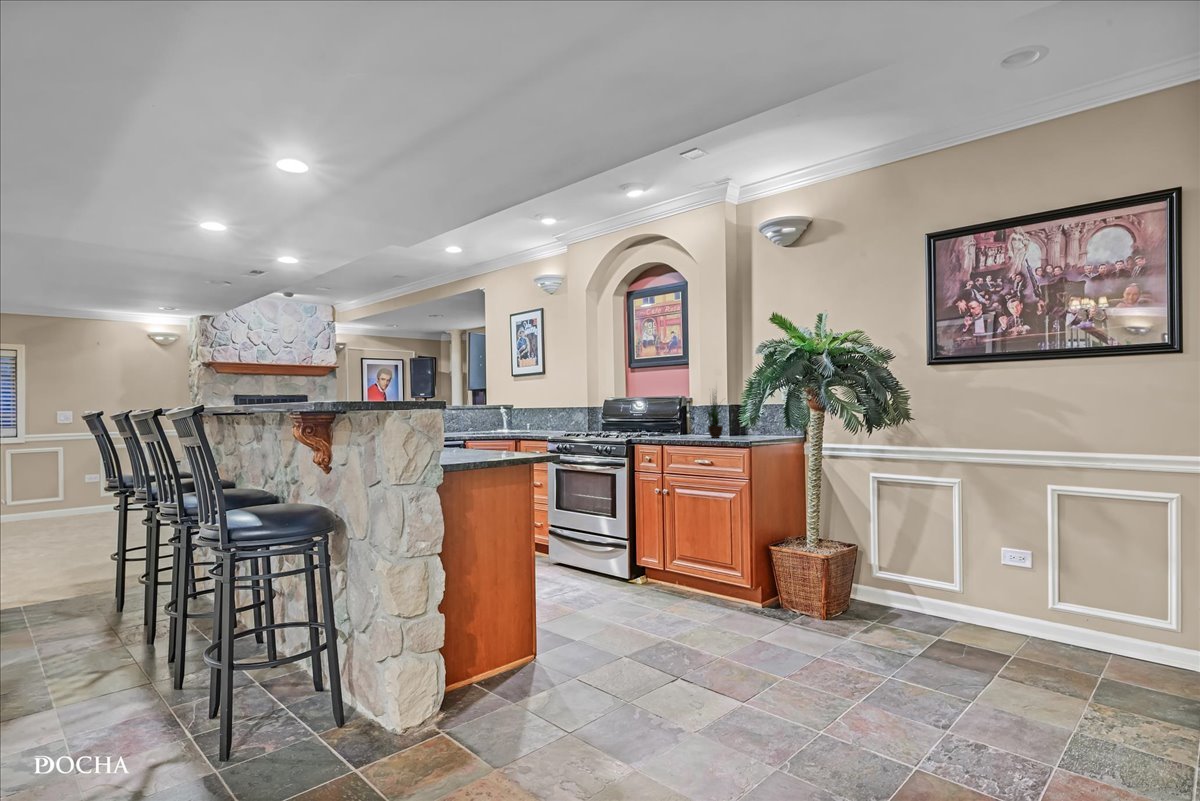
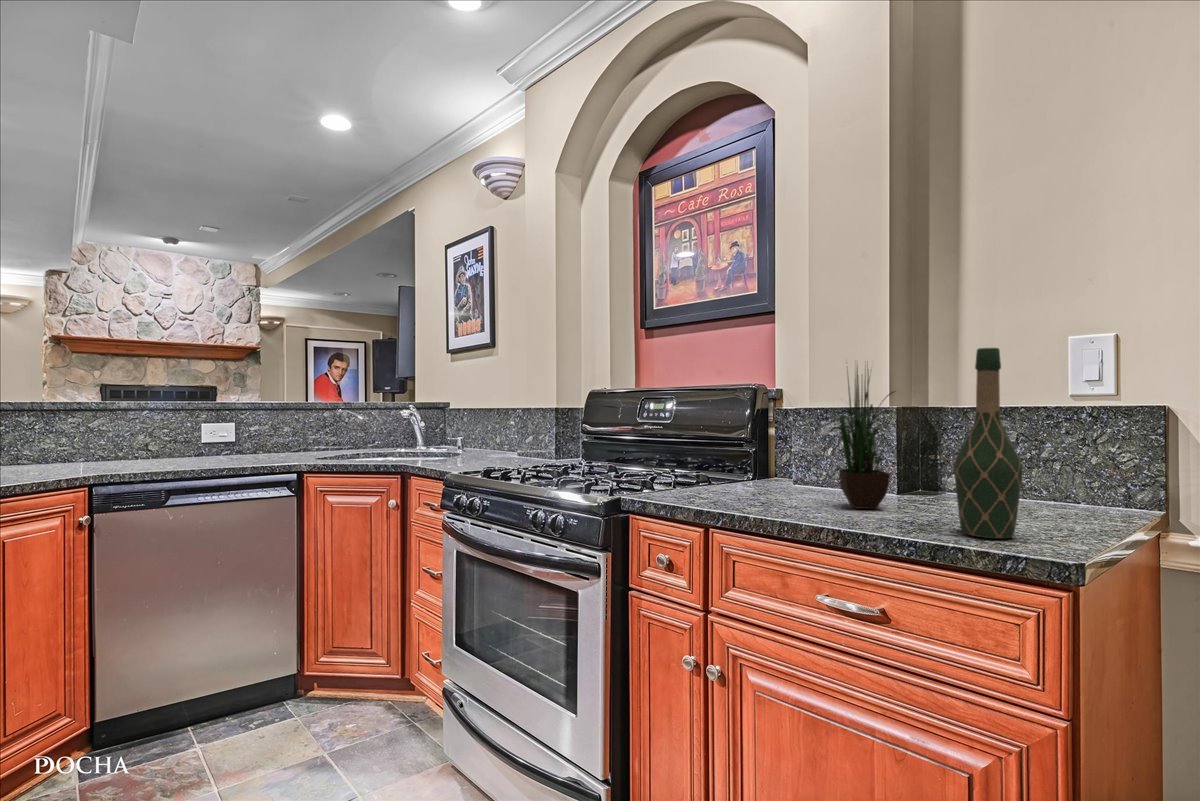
wine bottle: none [735,387,753,440] -> present [954,348,1023,538]

